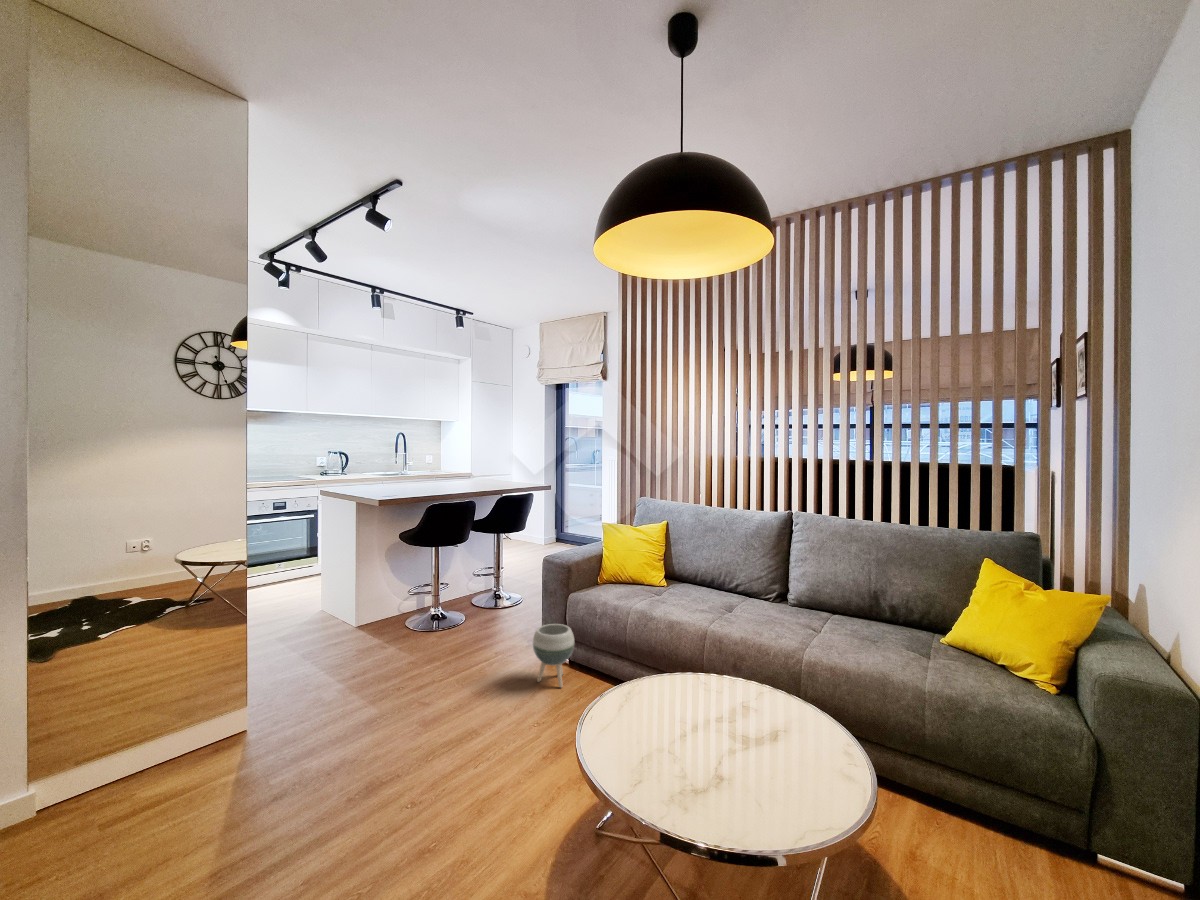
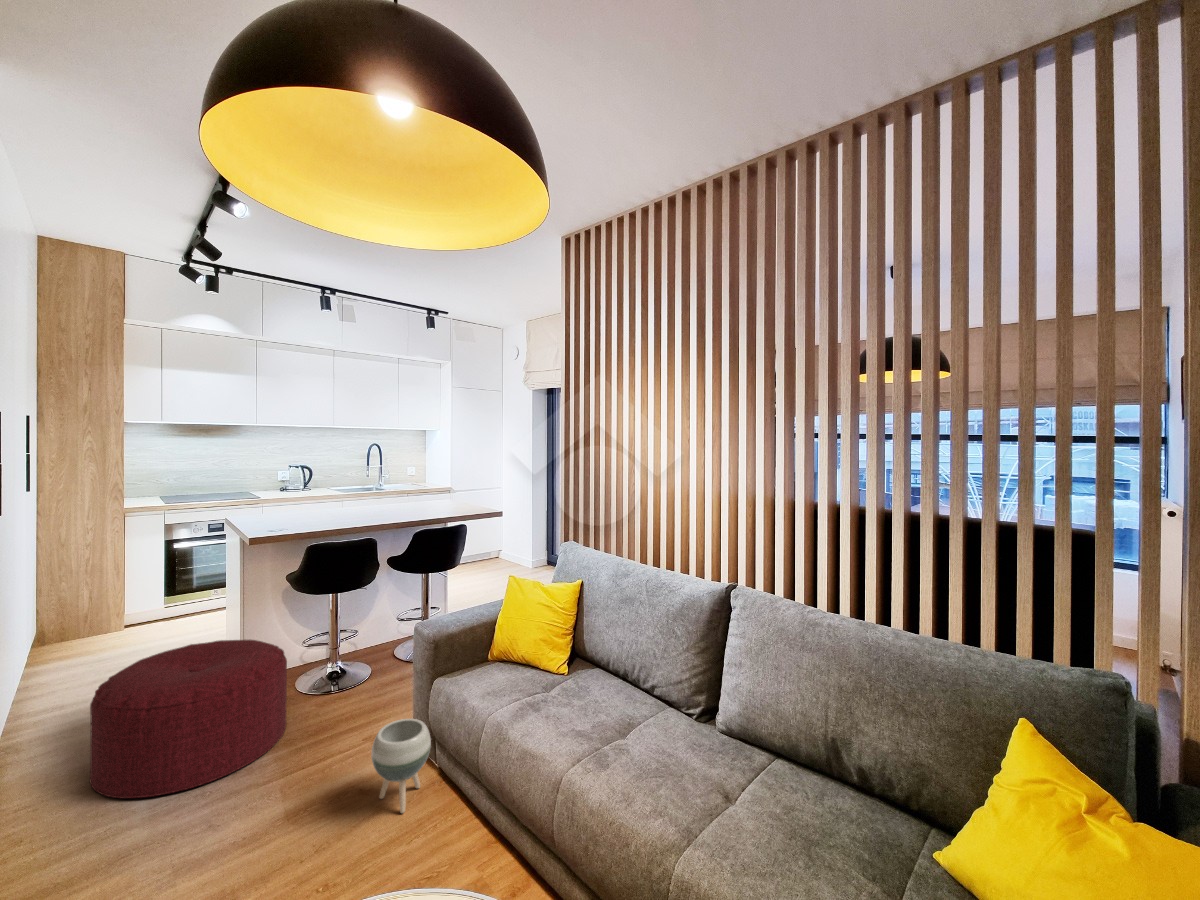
ottoman: none [293,584,429,694] -> present [90,640,287,798]

